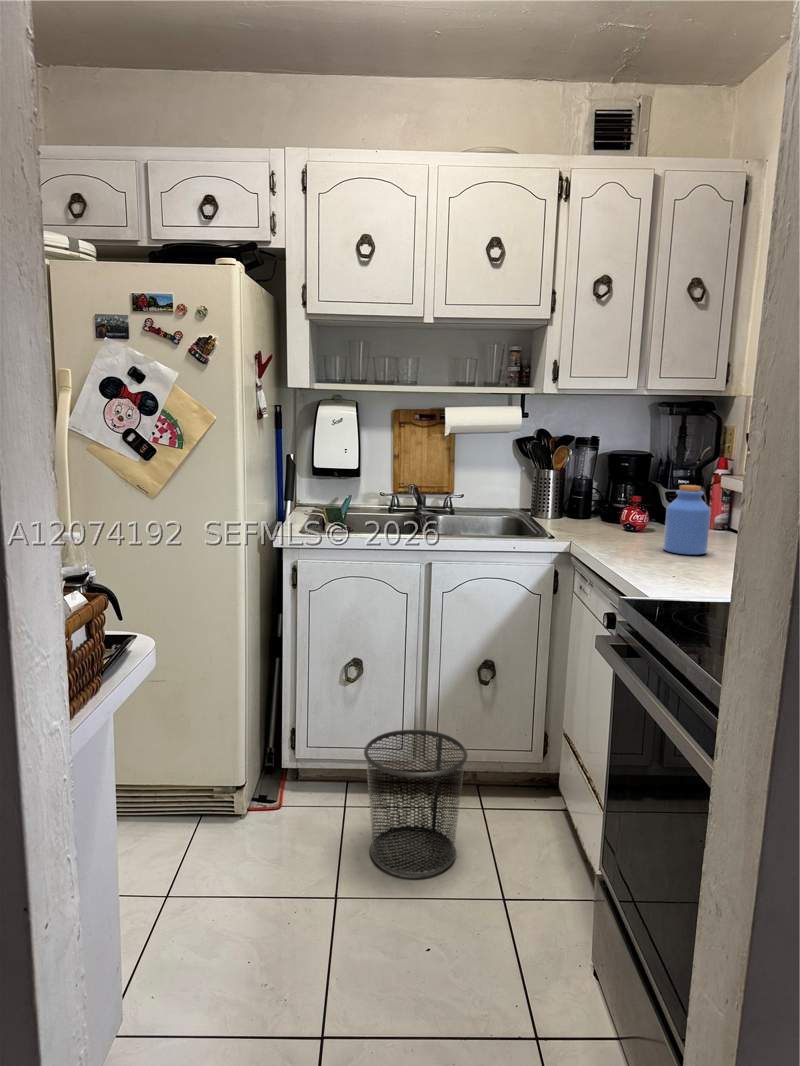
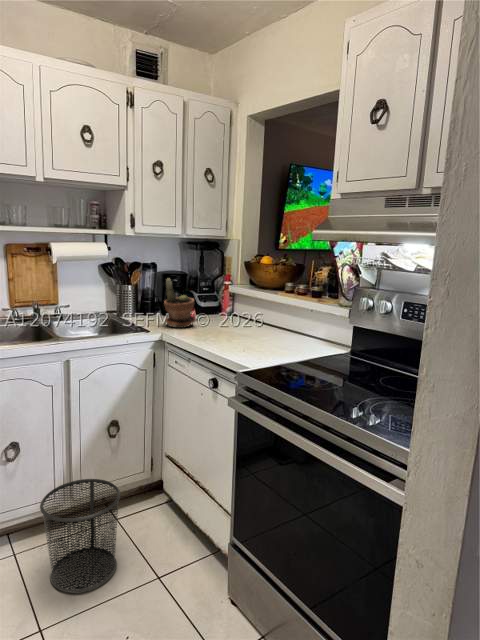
potted plant: none [587,460,638,540] -> present [164,279,194,328]
jar: present [664,485,711,555] -> none [216,291,241,333]

